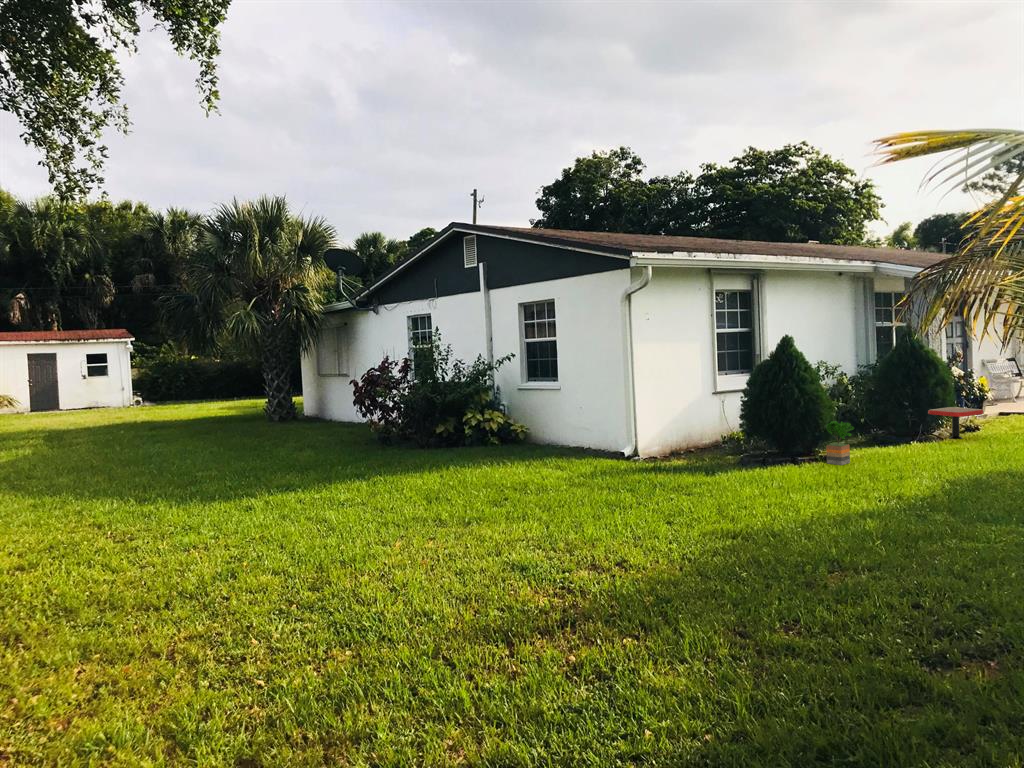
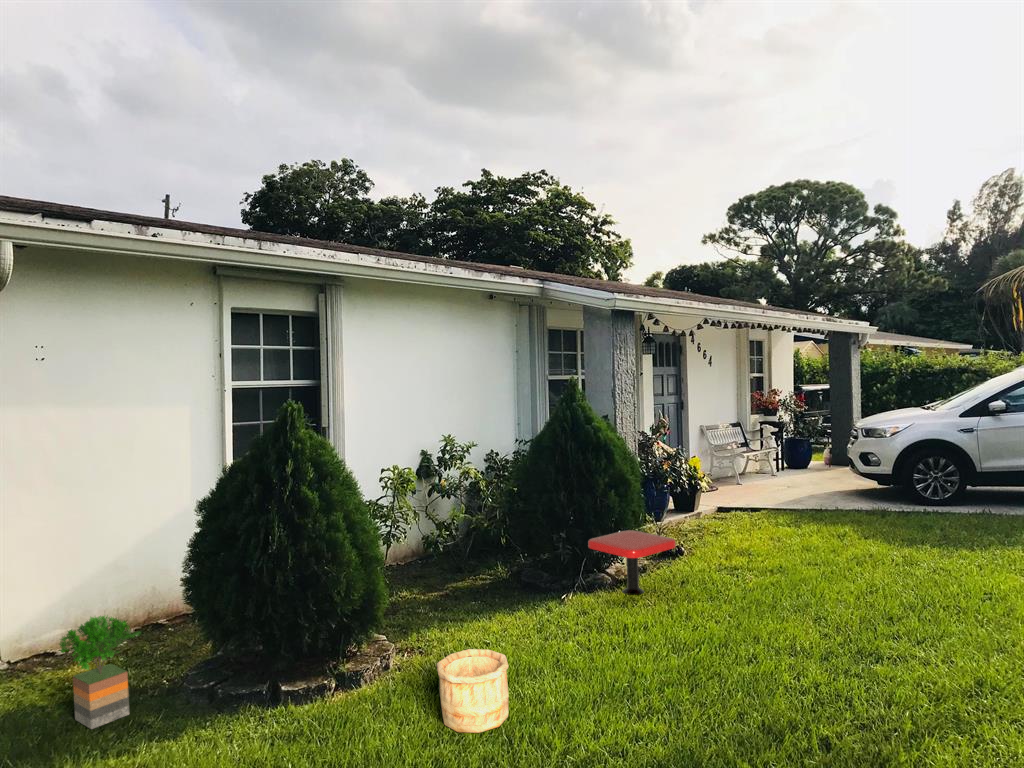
potted tree: present [826,421,854,465] -> present [59,616,140,729]
wooden bucket: none [880,438,916,466] -> present [436,649,509,733]

